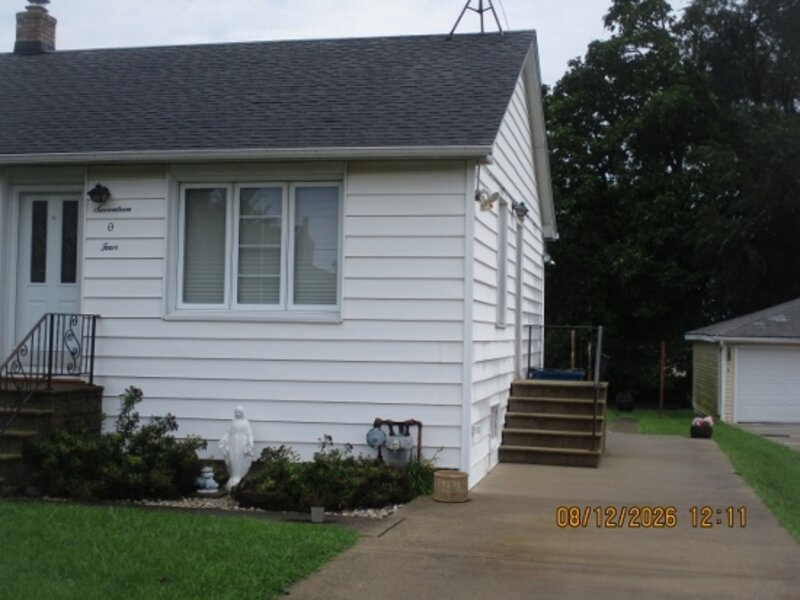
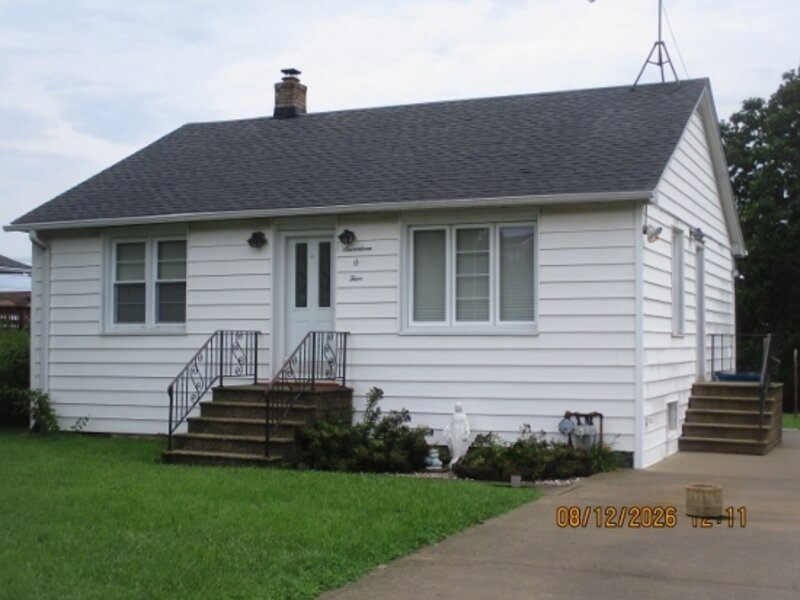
wooden bucket: present [434,470,469,503] -> present [685,483,723,517]

